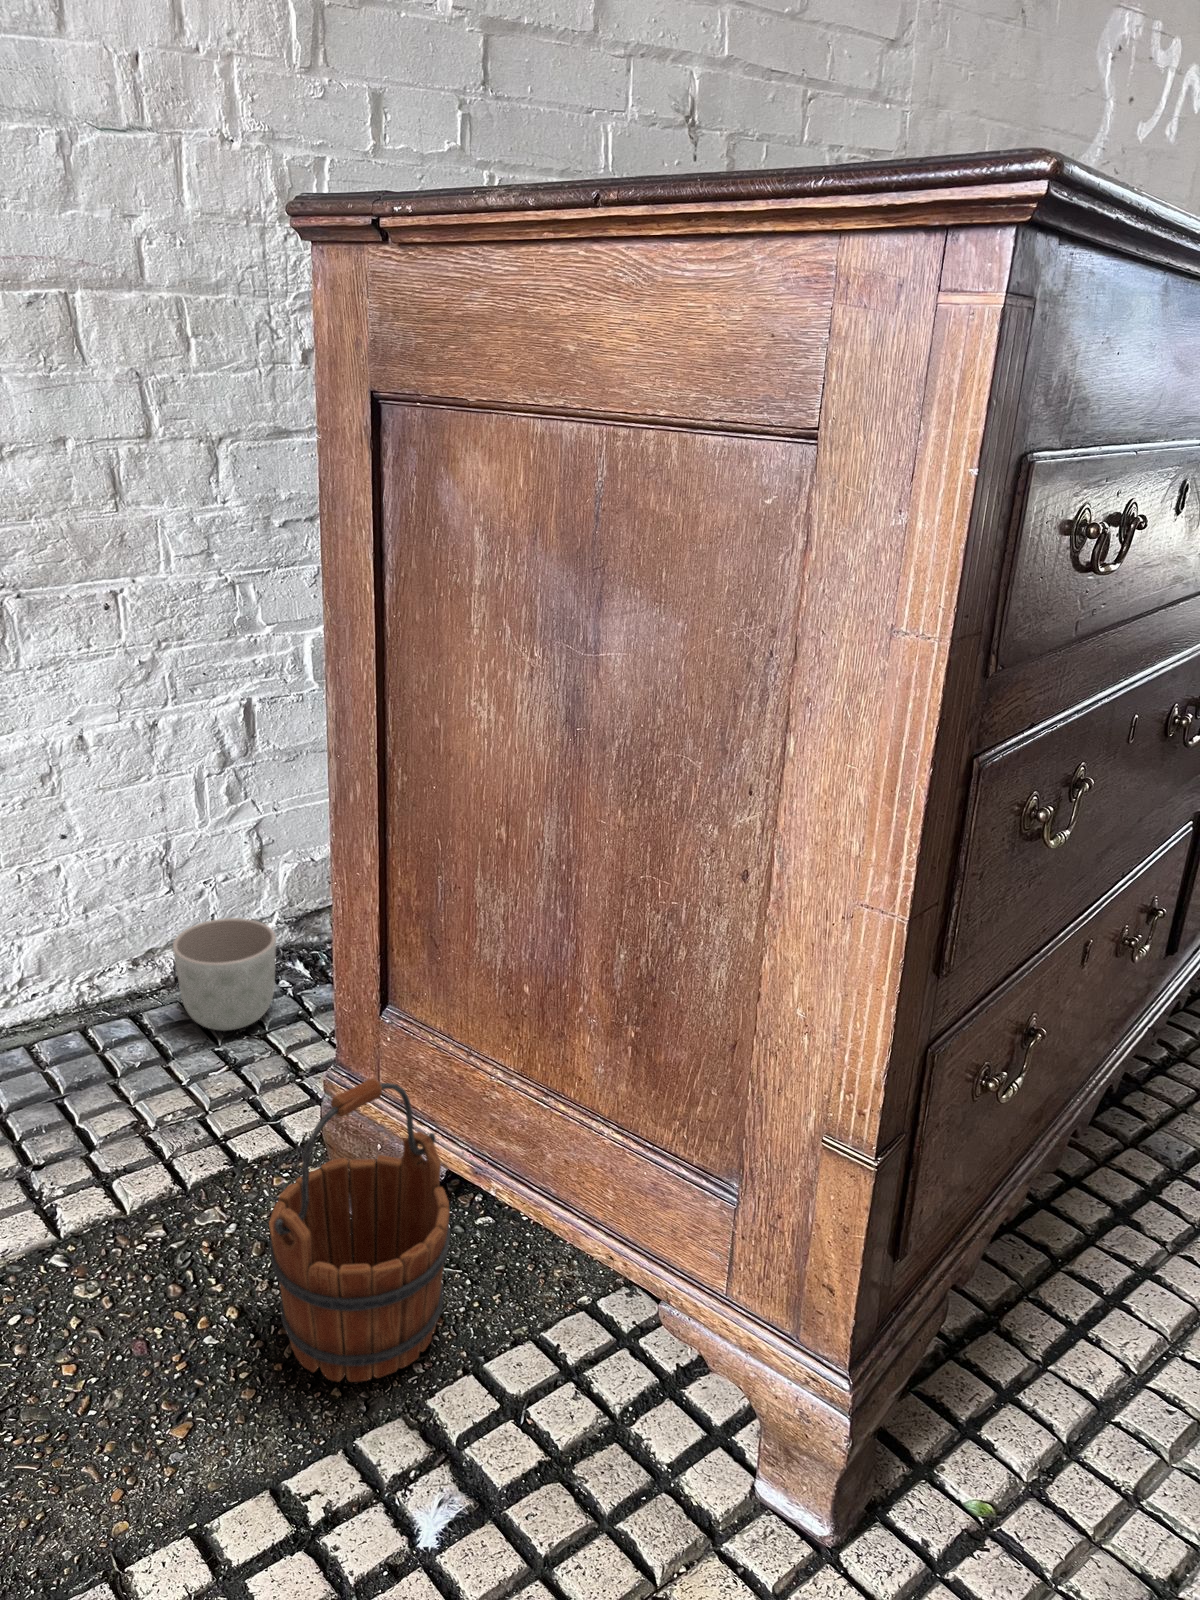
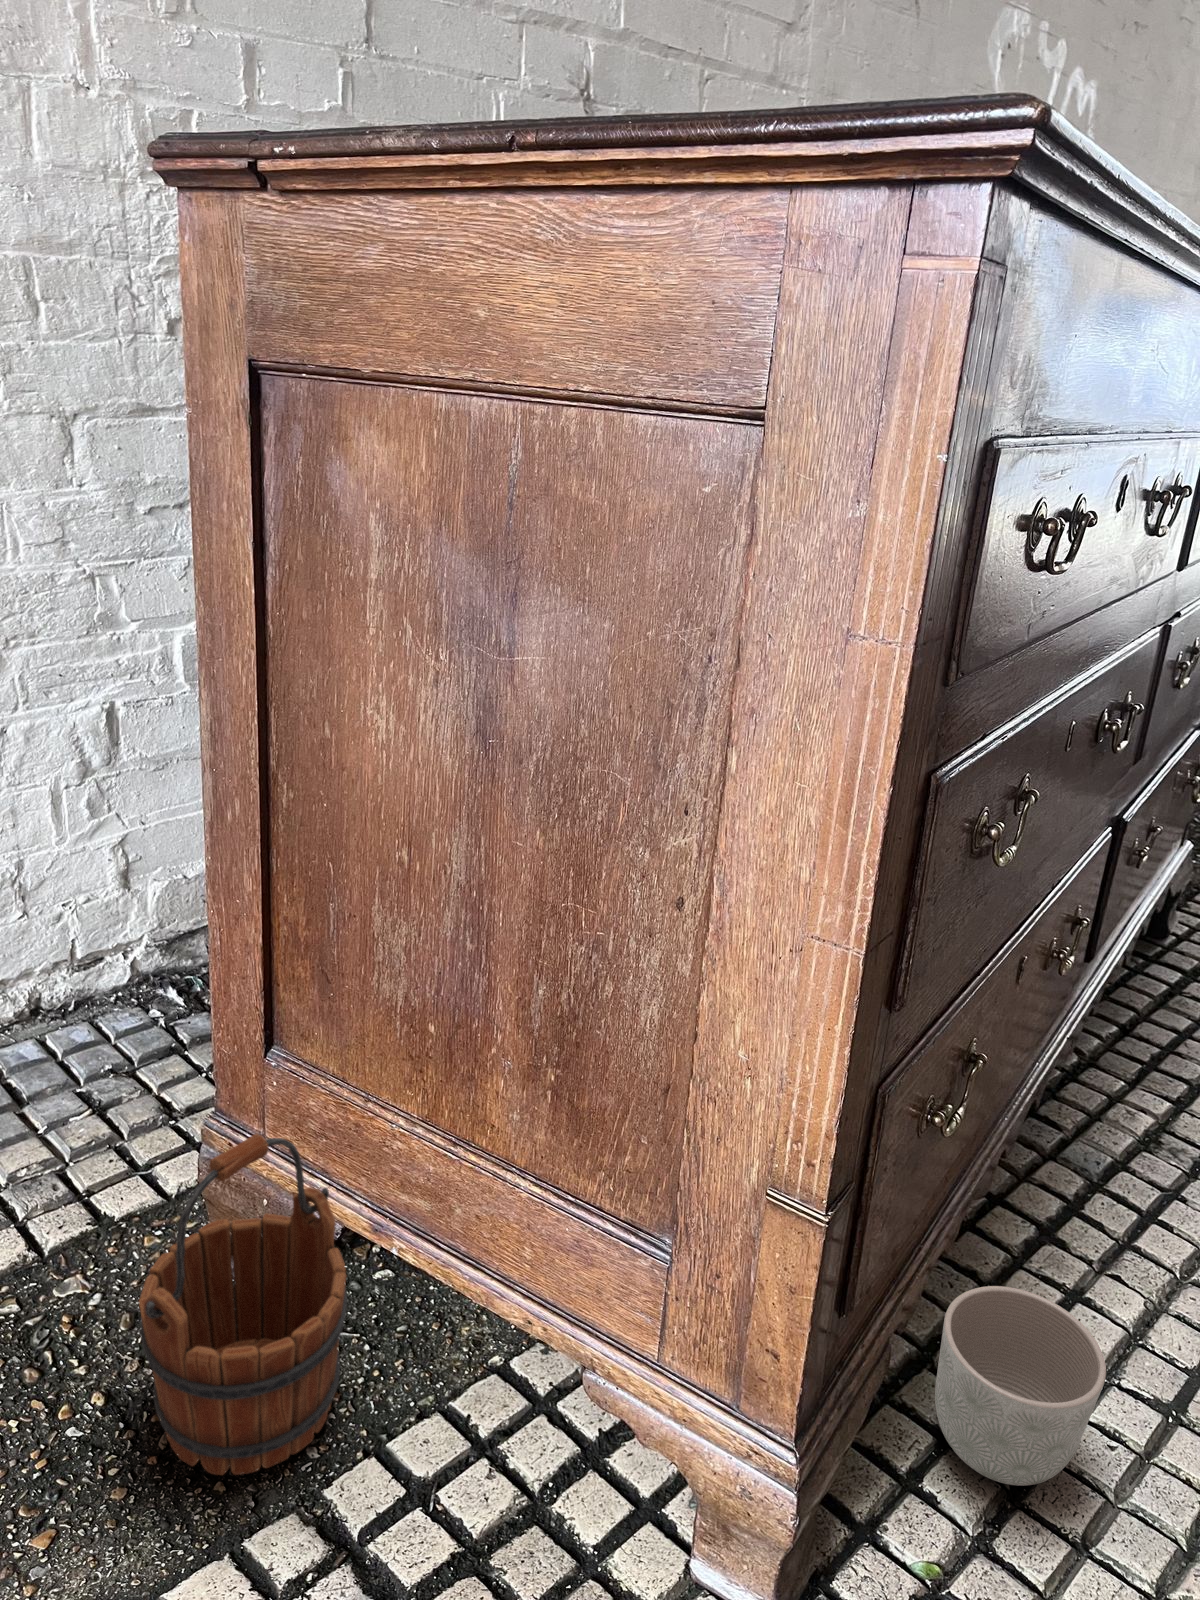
planter: present [173,918,276,1031] -> present [935,1286,1106,1486]

